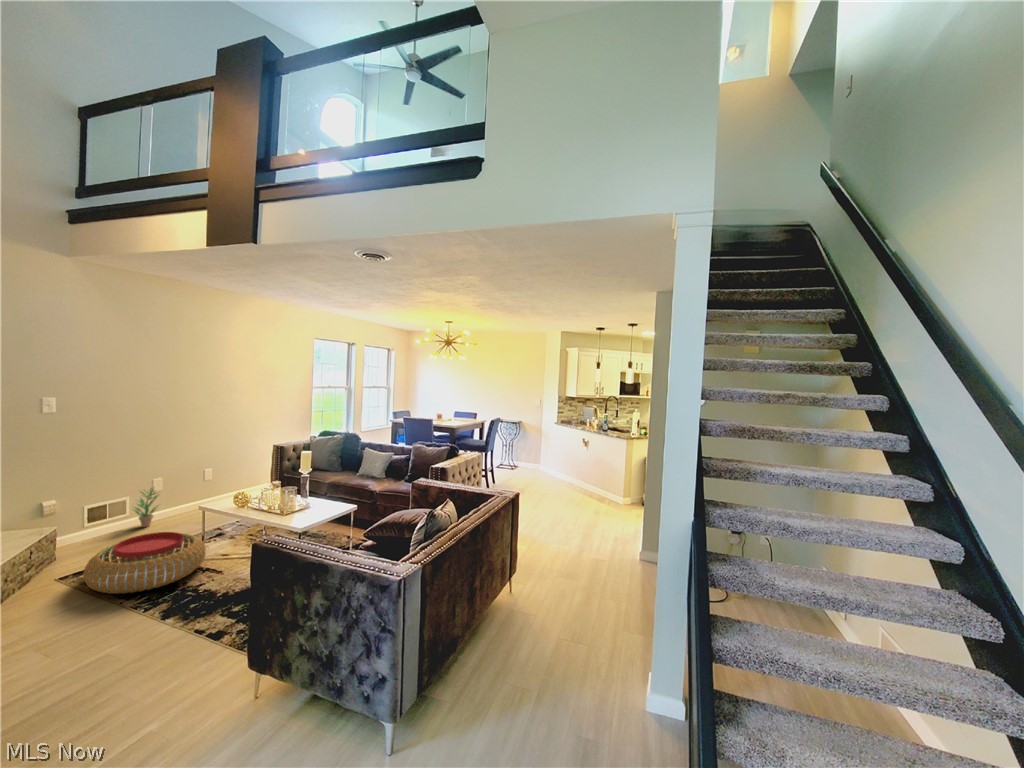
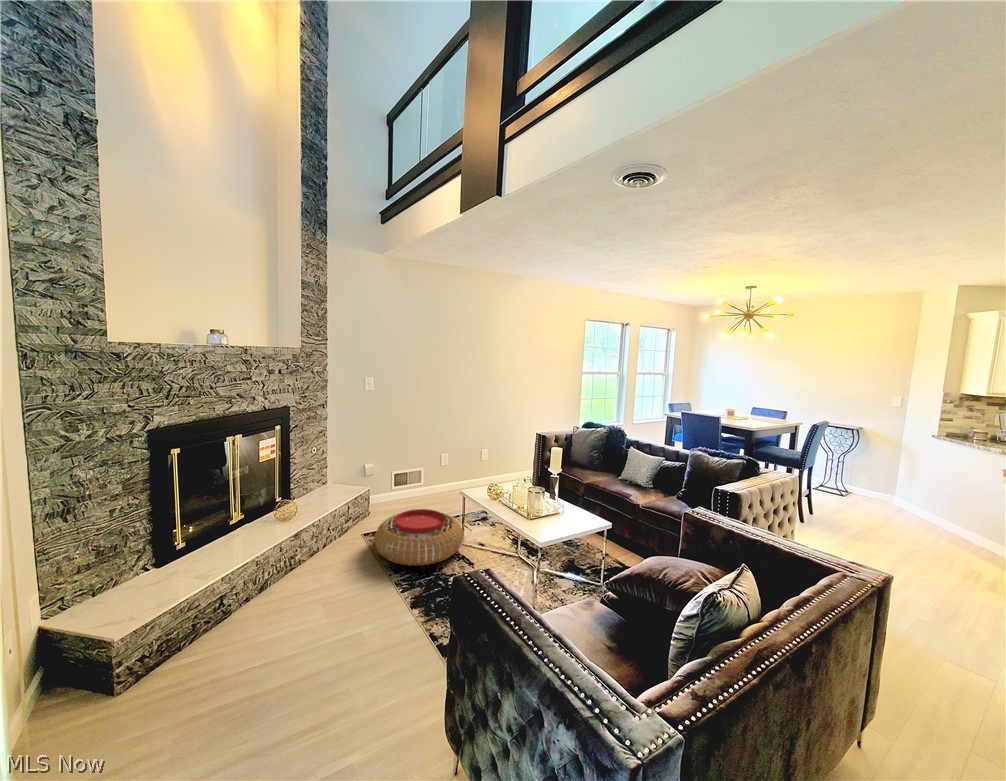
potted plant: present [134,488,158,527] -> none [422,462,442,498]

